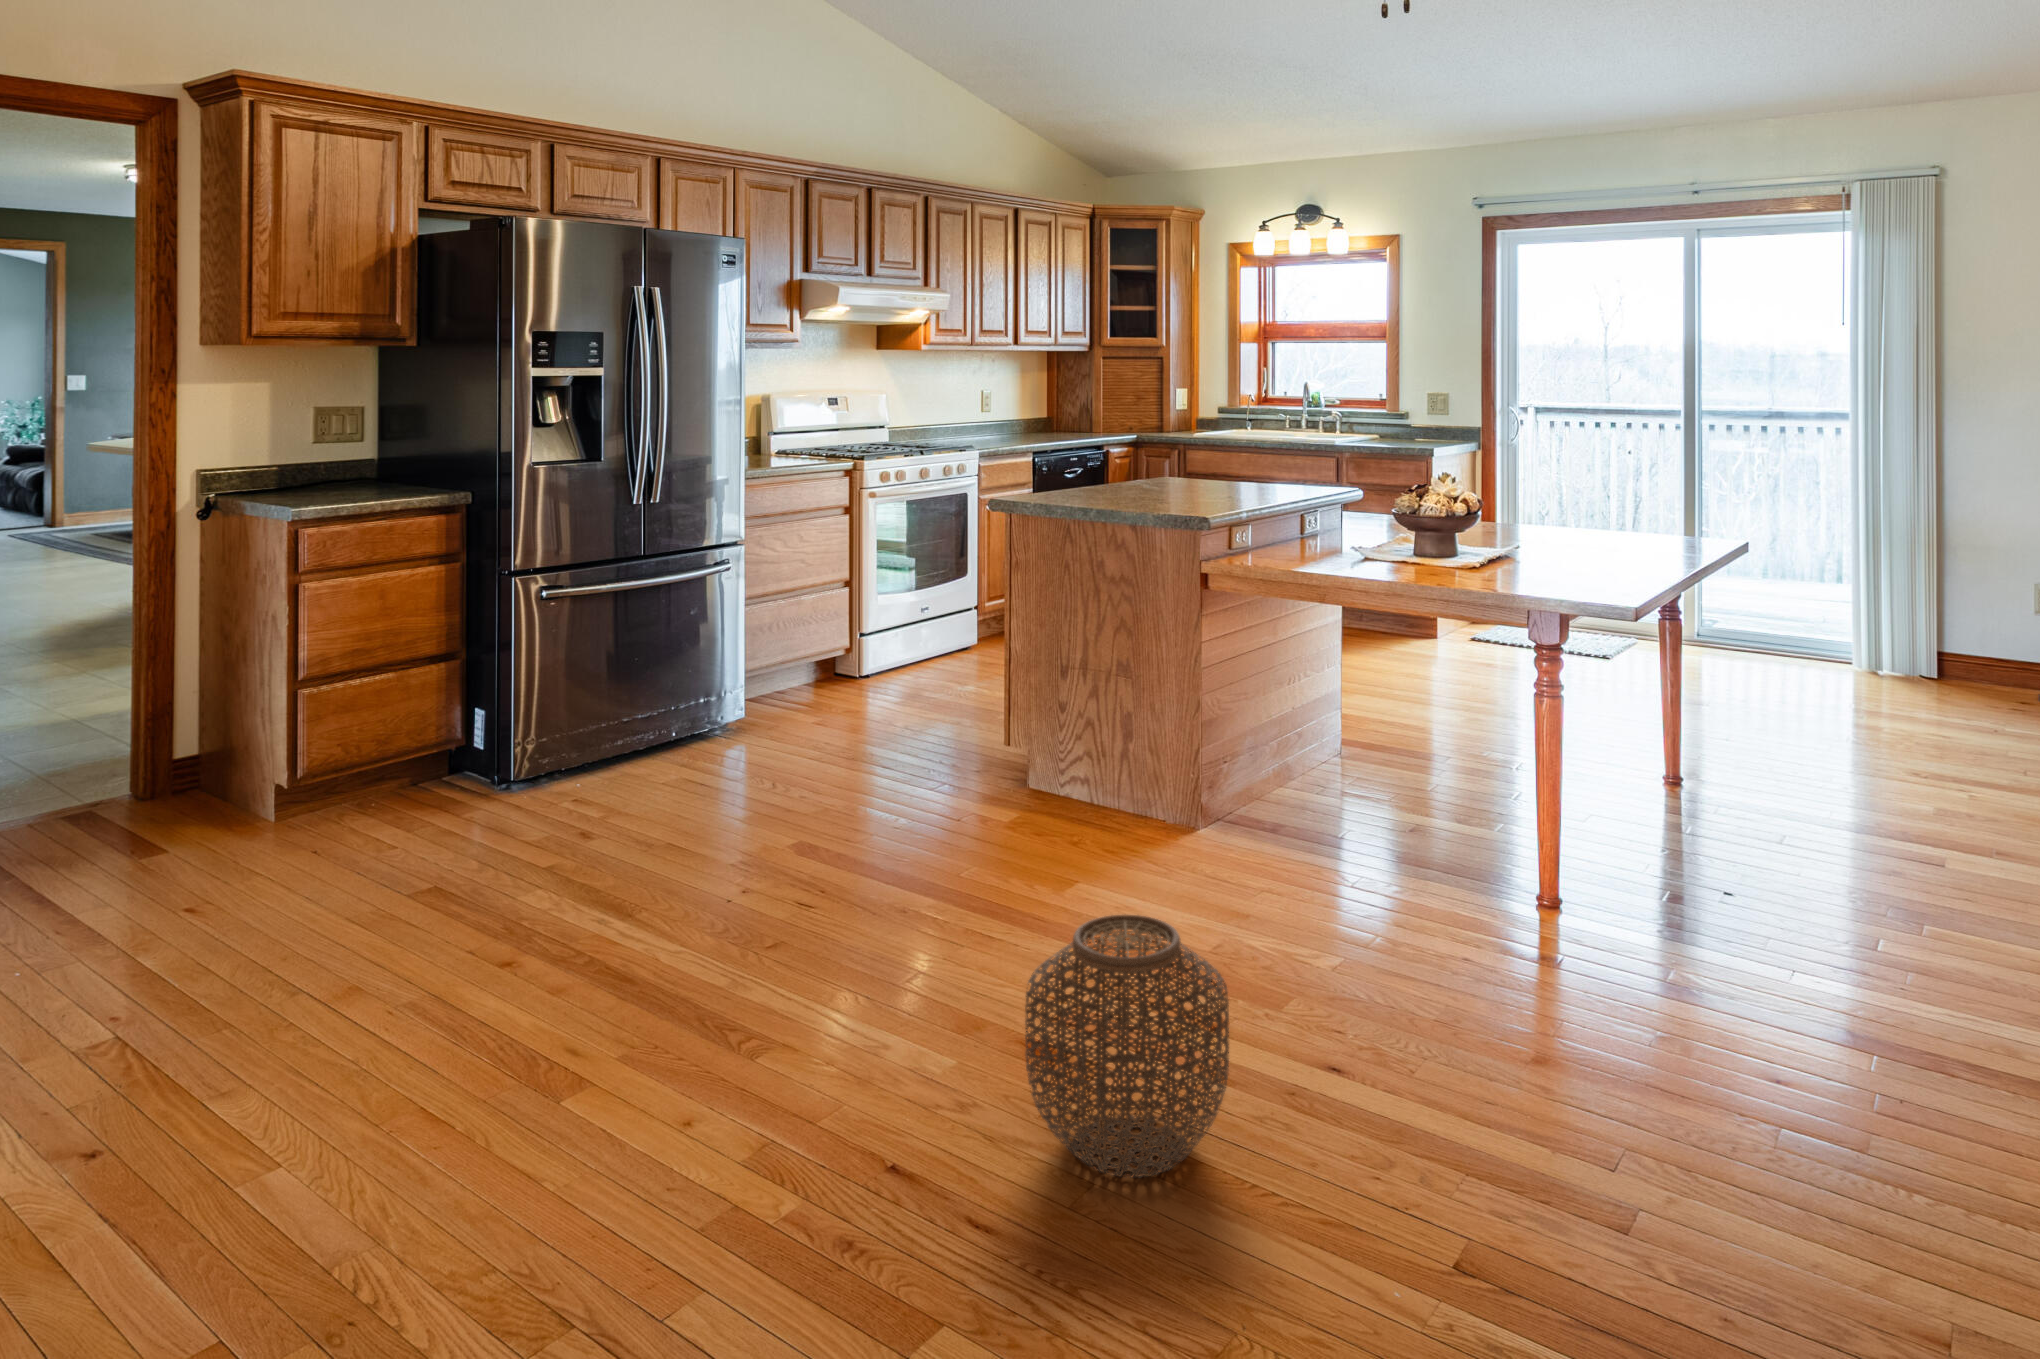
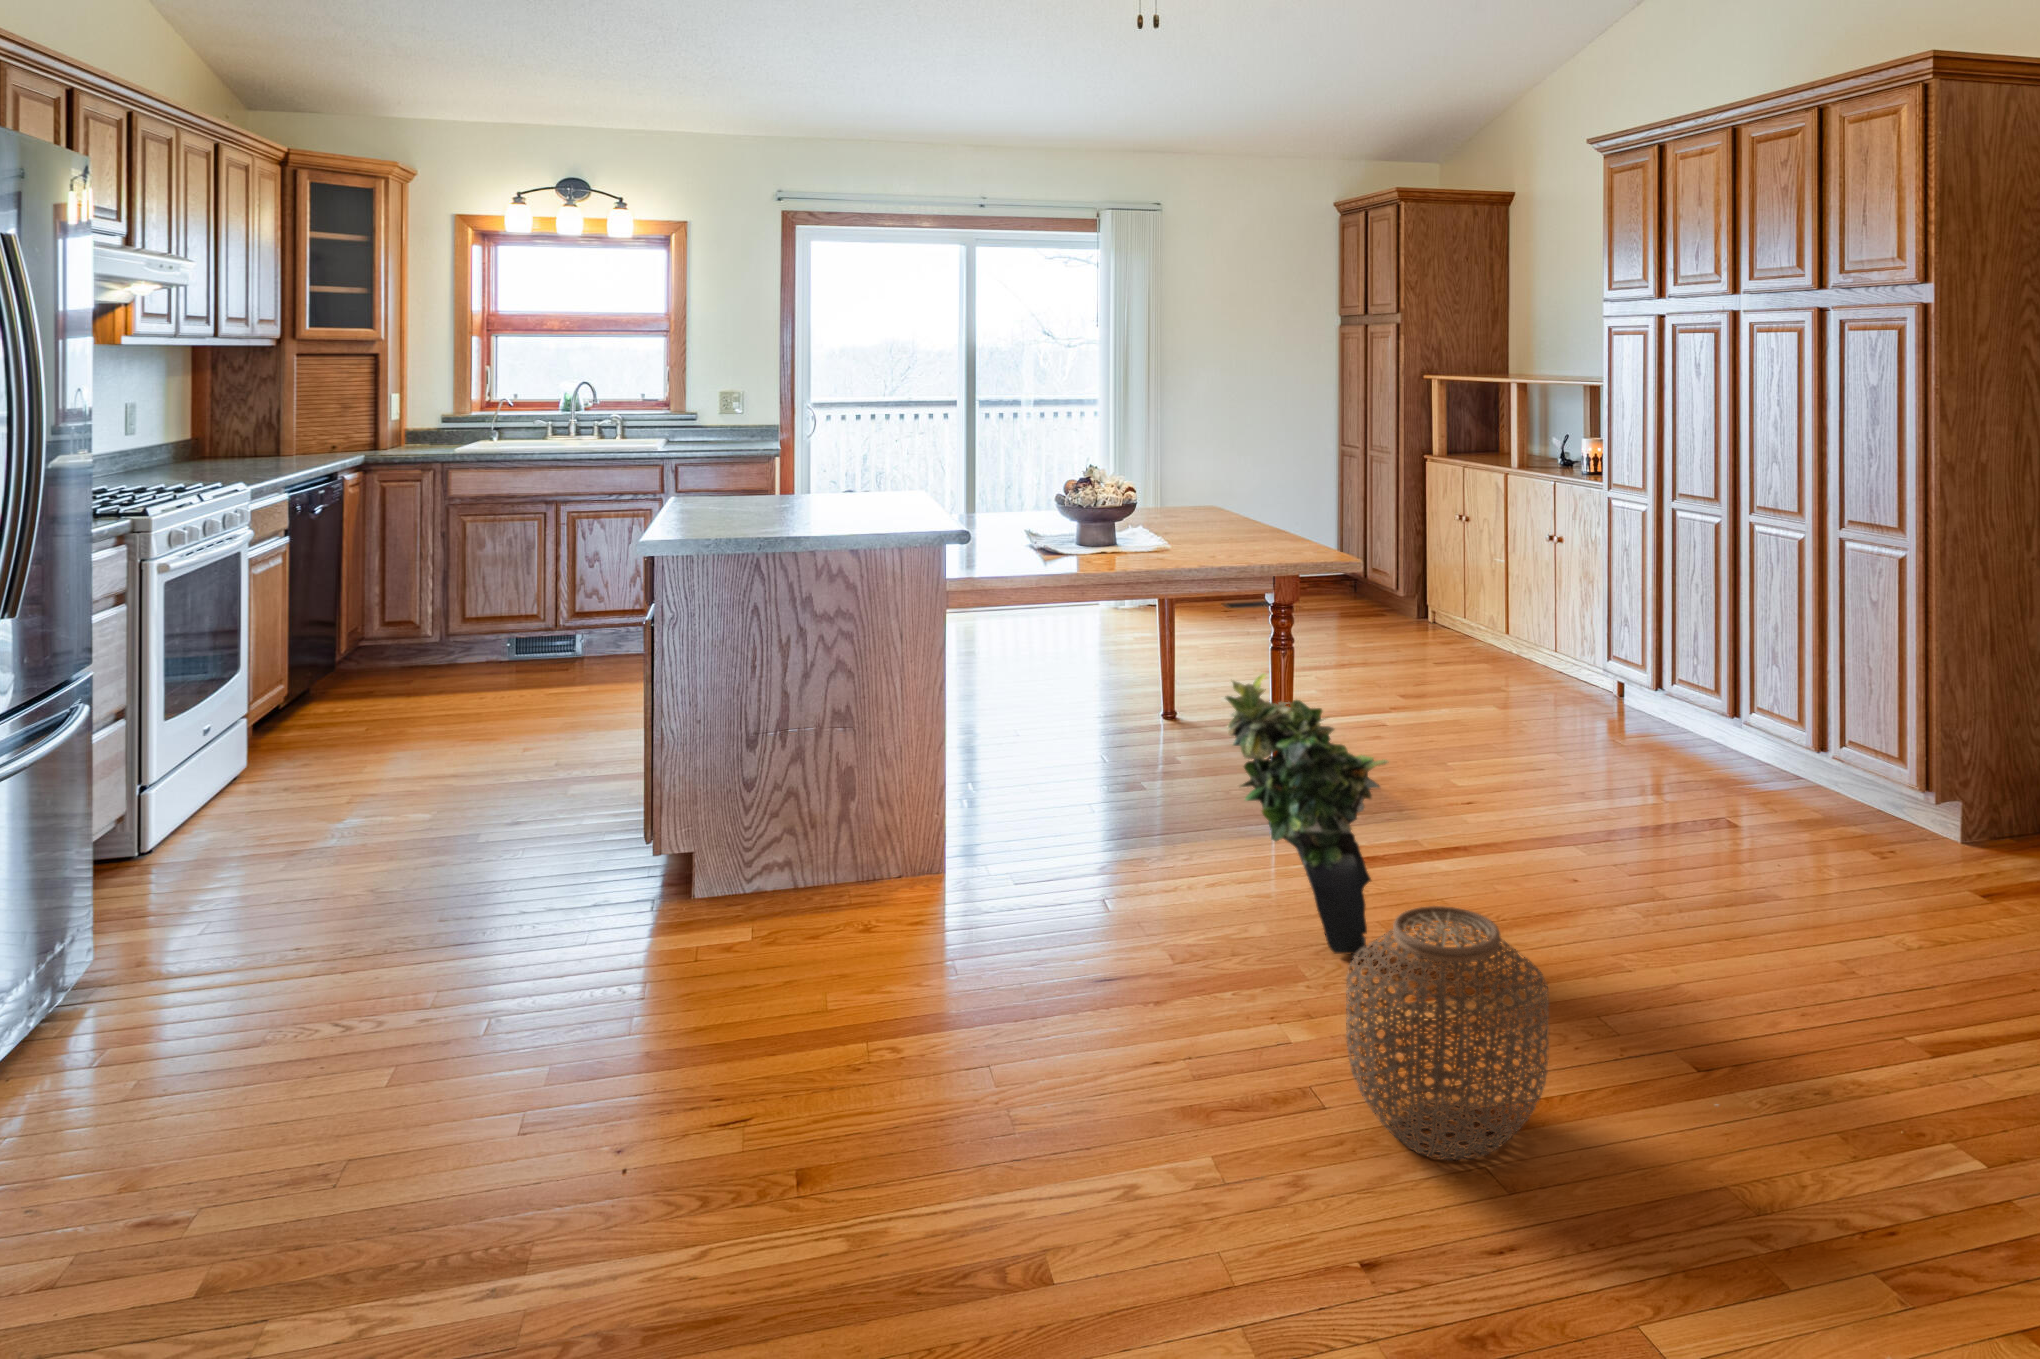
potted plant: none [1246,685,1422,1012] -> present [1225,673,1388,955]

